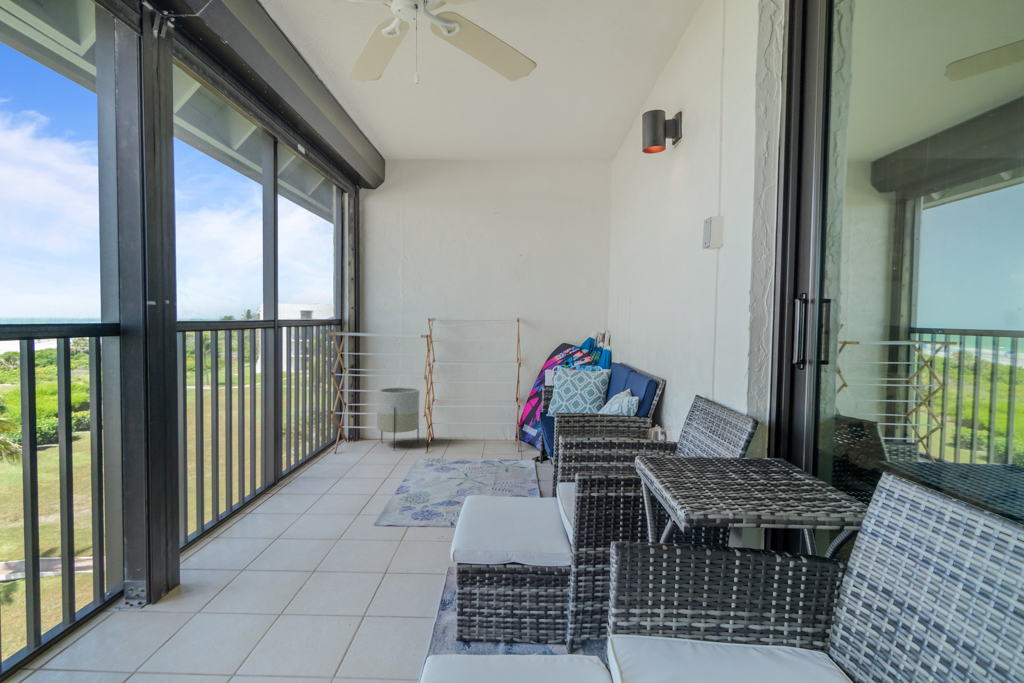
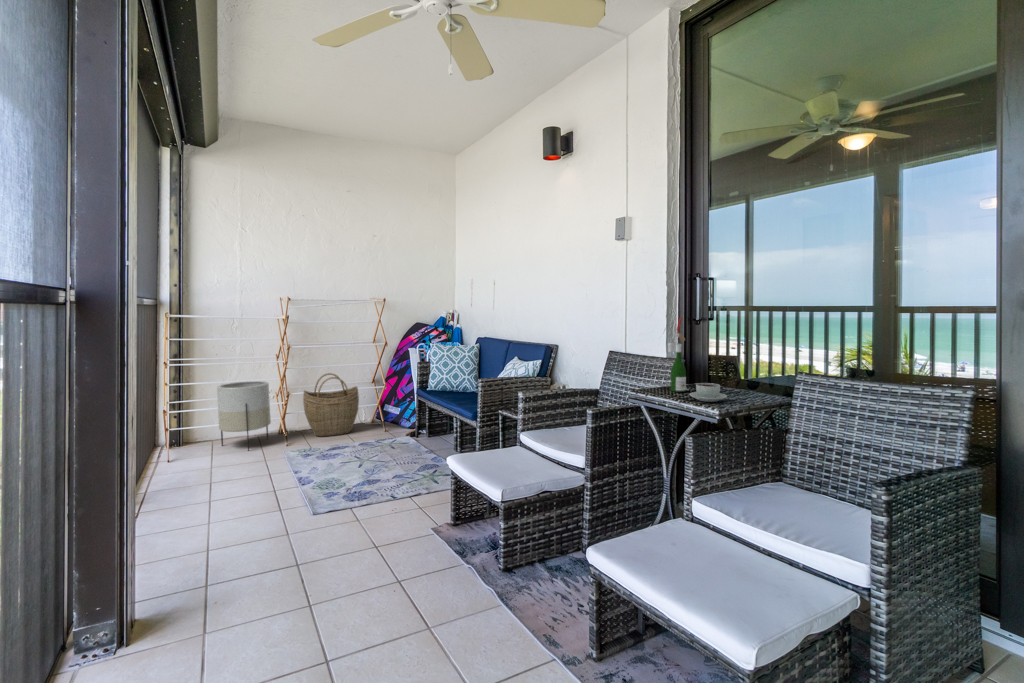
wine bottle: none [692,357,725,467] -> present [668,317,688,392]
woven basket: none [448,387,499,449] -> present [303,373,359,437]
coffee cup: none [685,459,743,492] -> present [689,383,727,402]

